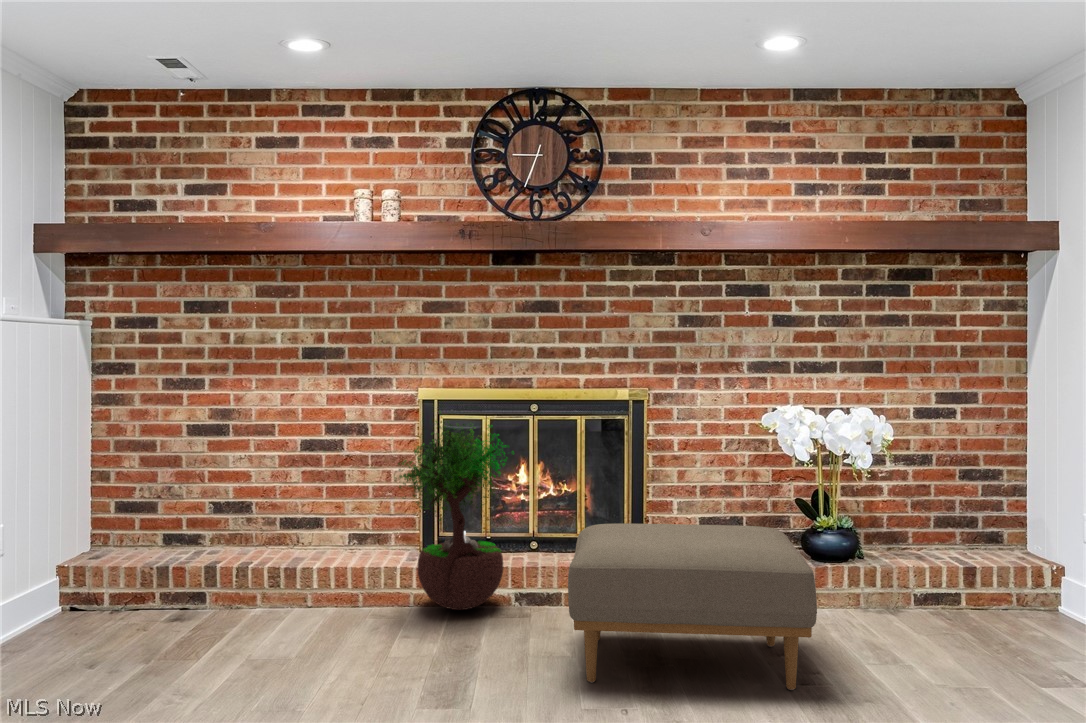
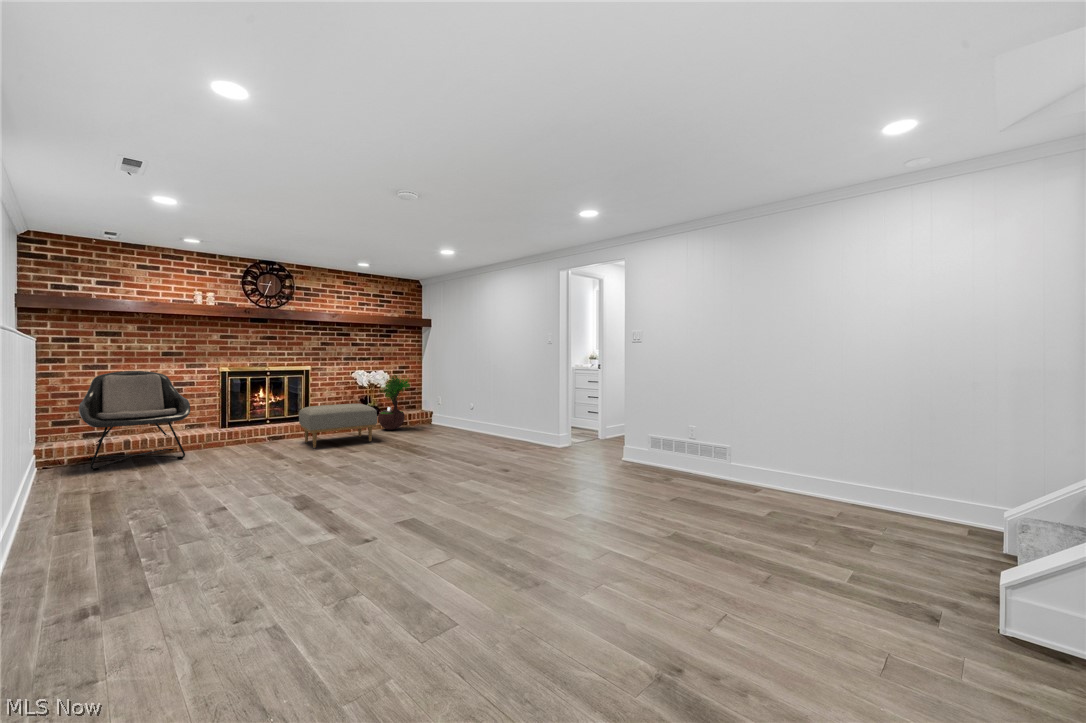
lounge chair: none [65,394,315,648] -> present [79,371,190,470]
potted tree: present [398,411,514,610] -> present [378,375,410,430]

